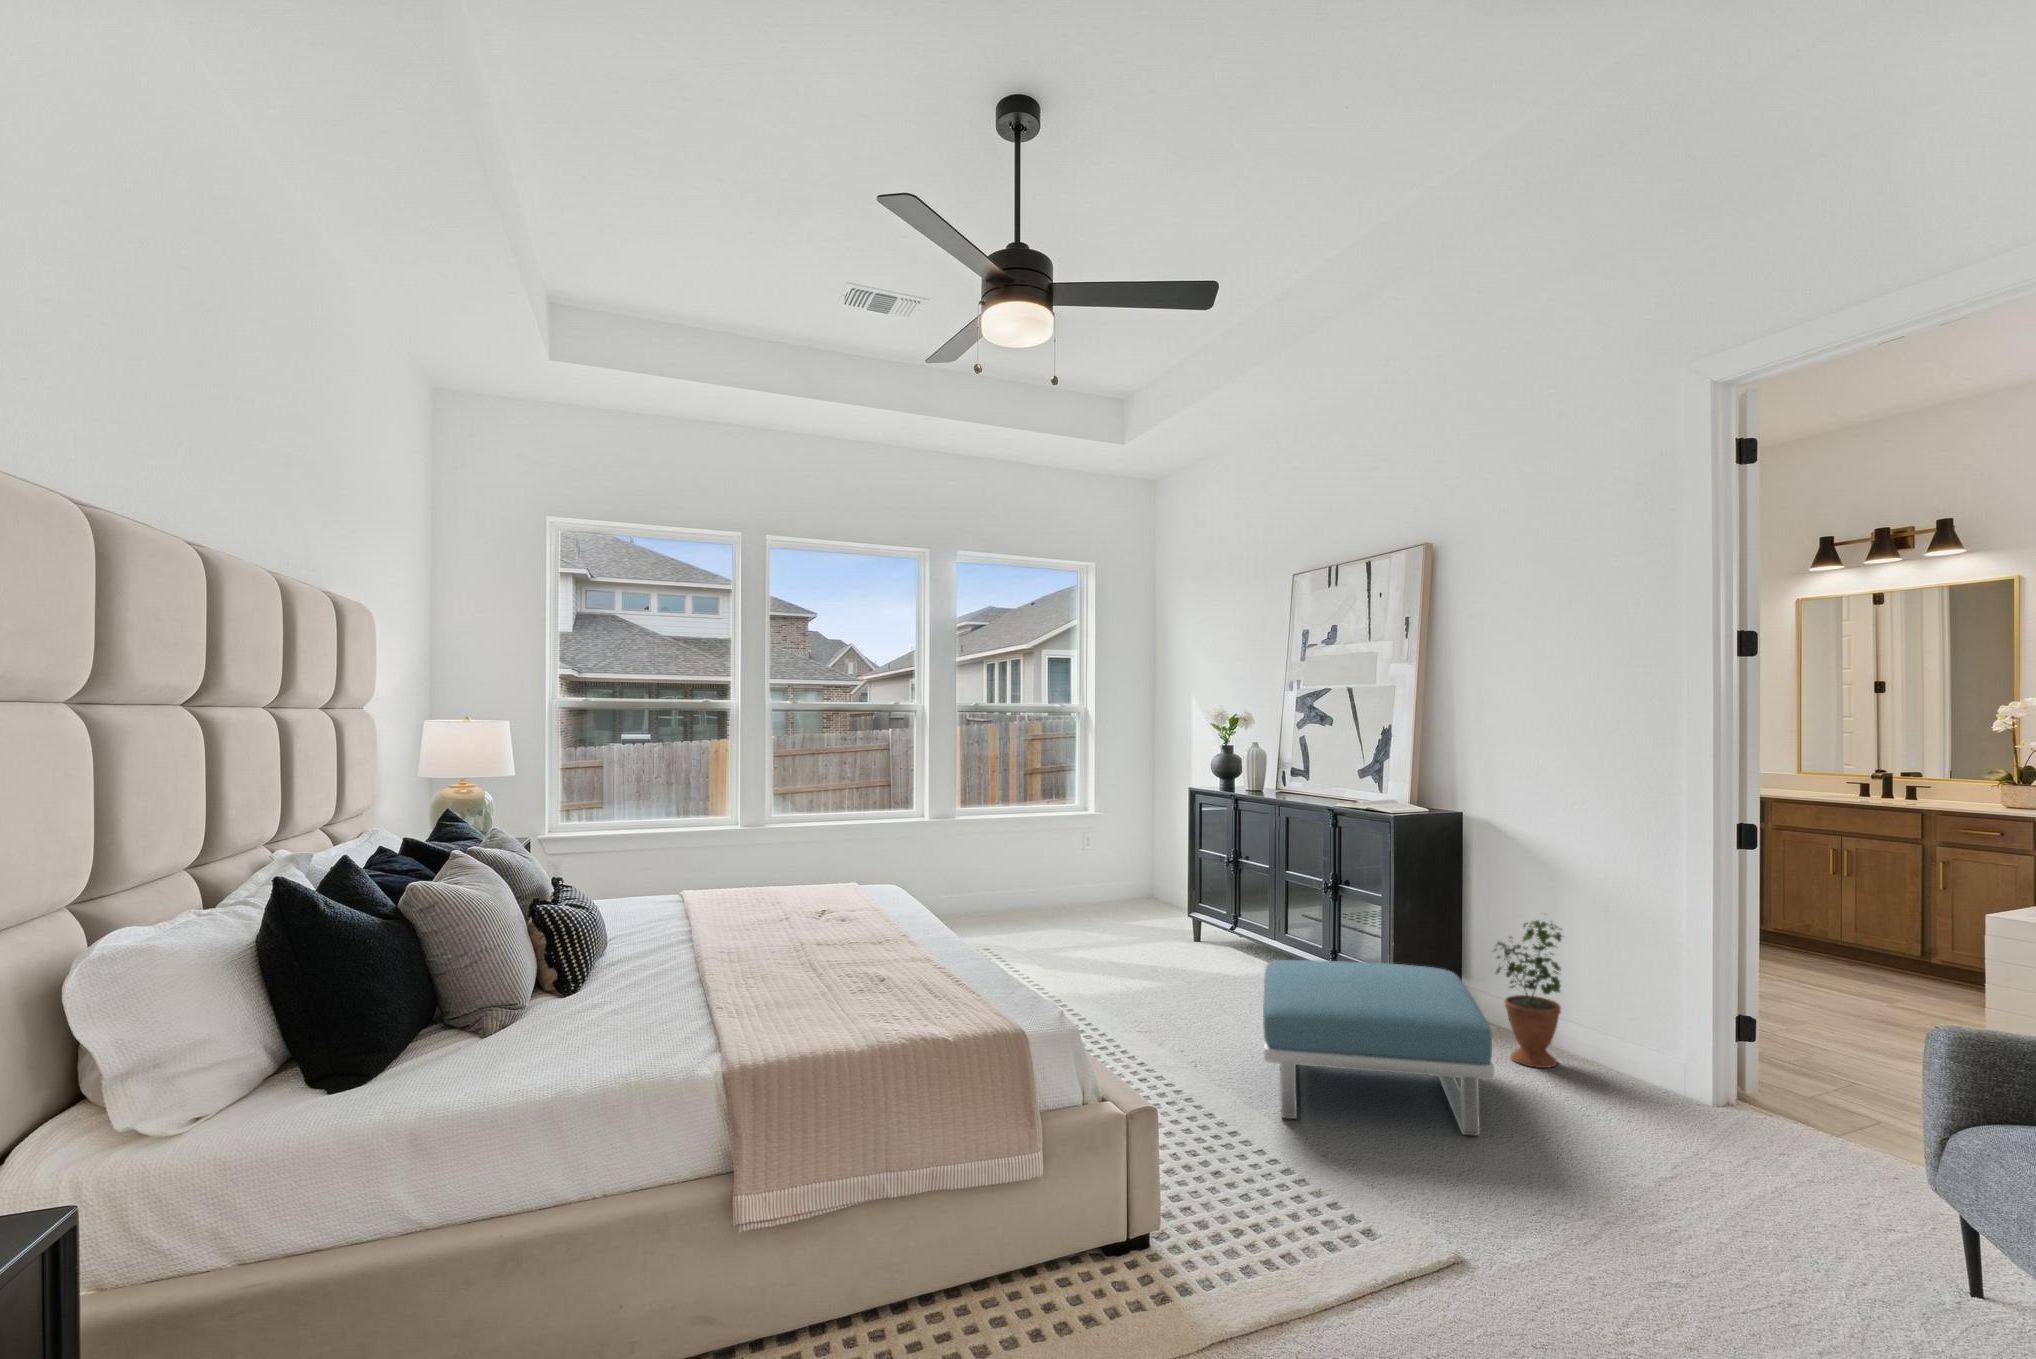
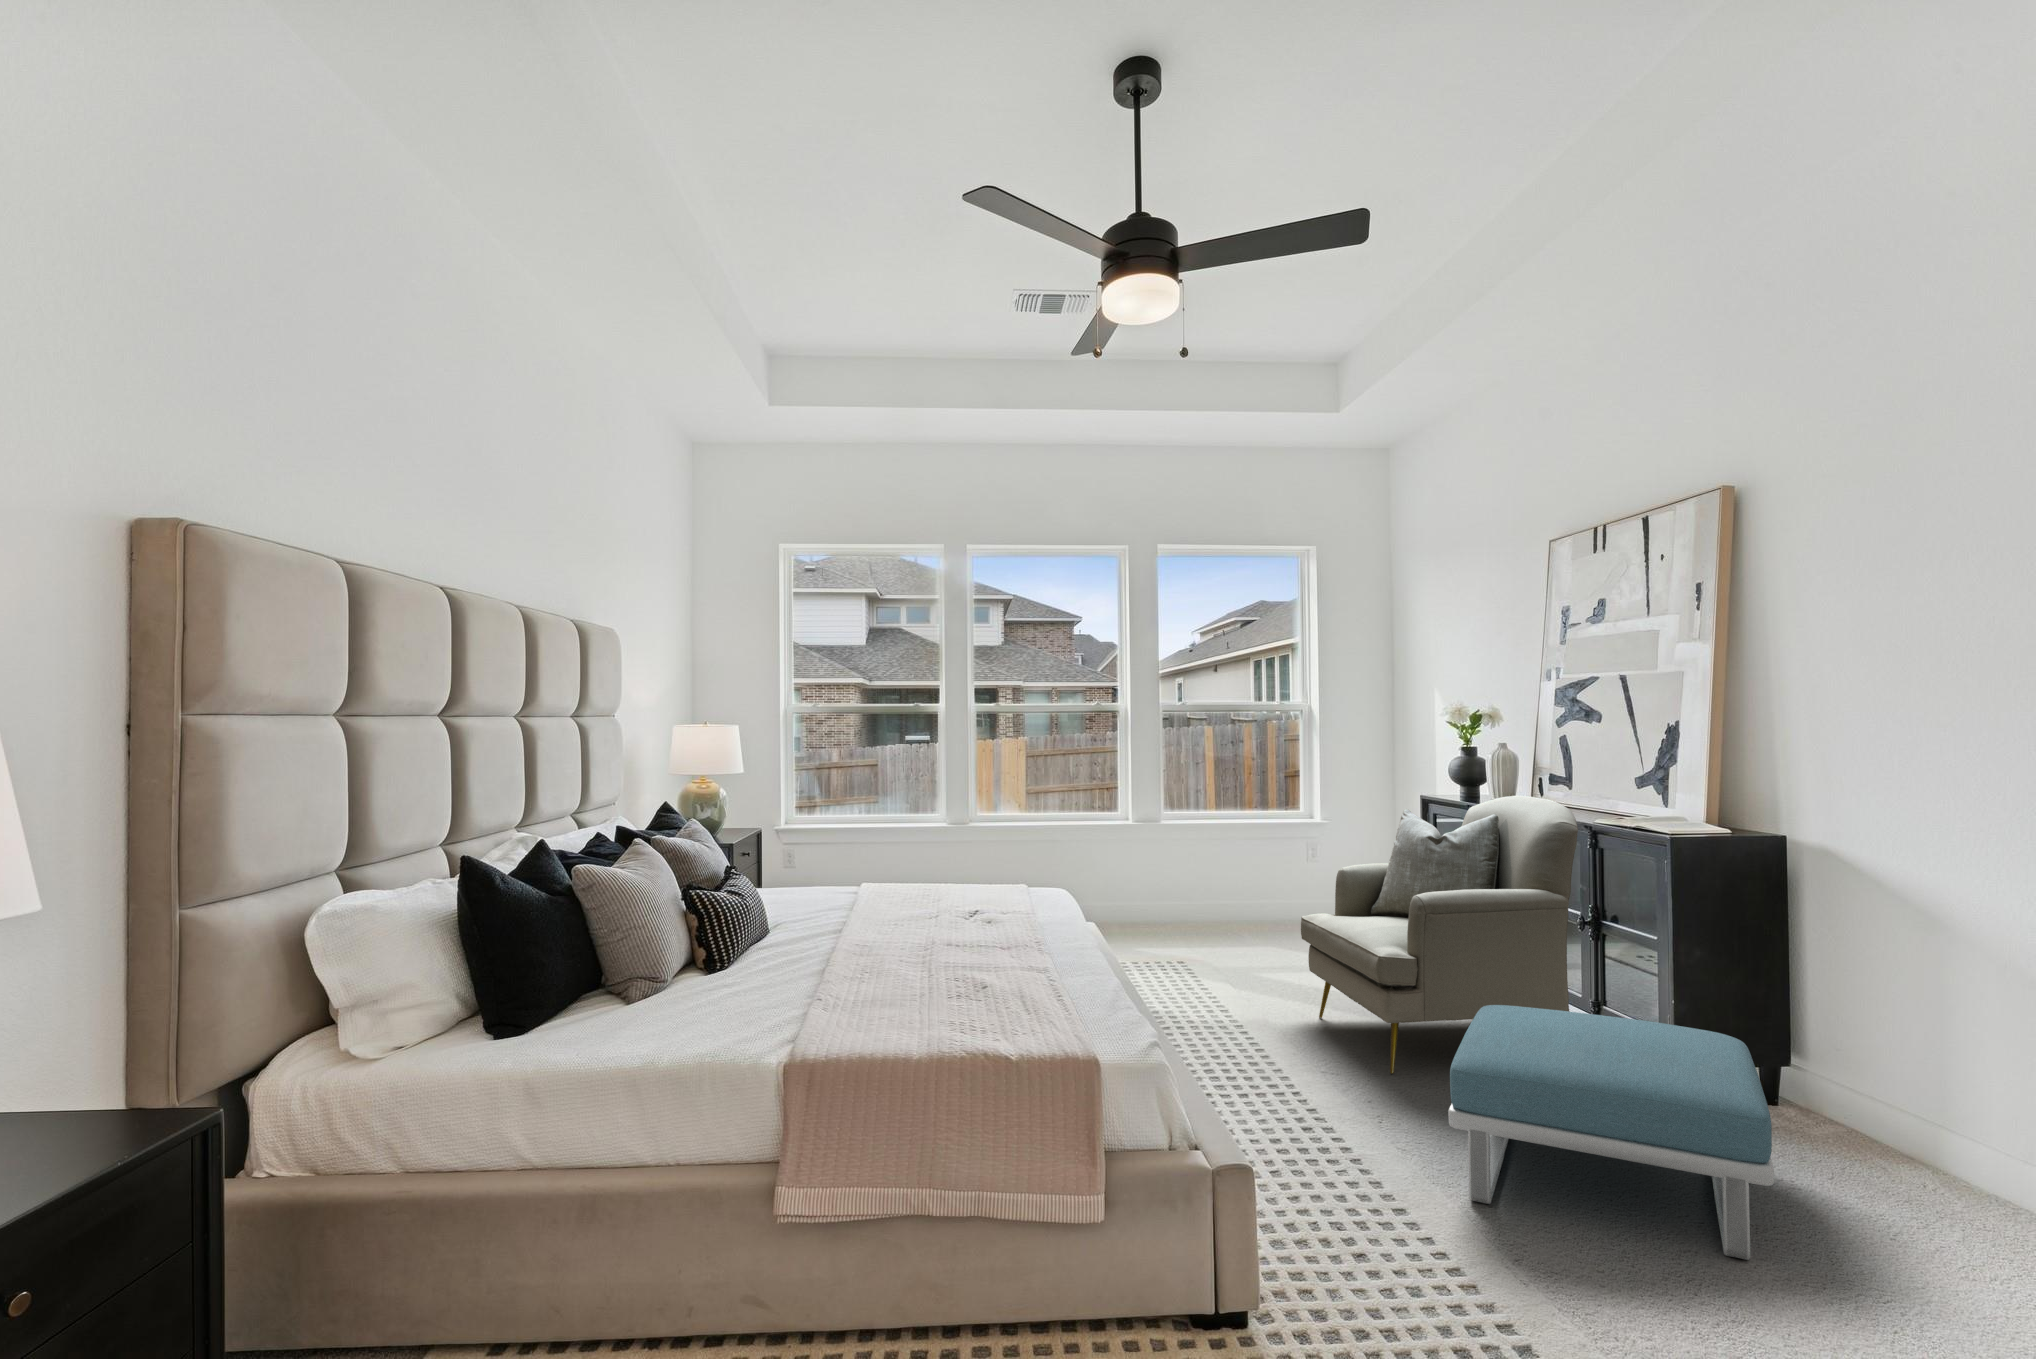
armchair: none [1104,787,1325,1023] -> present [1301,796,1578,1074]
potted plant: present [1494,921,1561,1068] -> none [1803,971,1916,1183]

